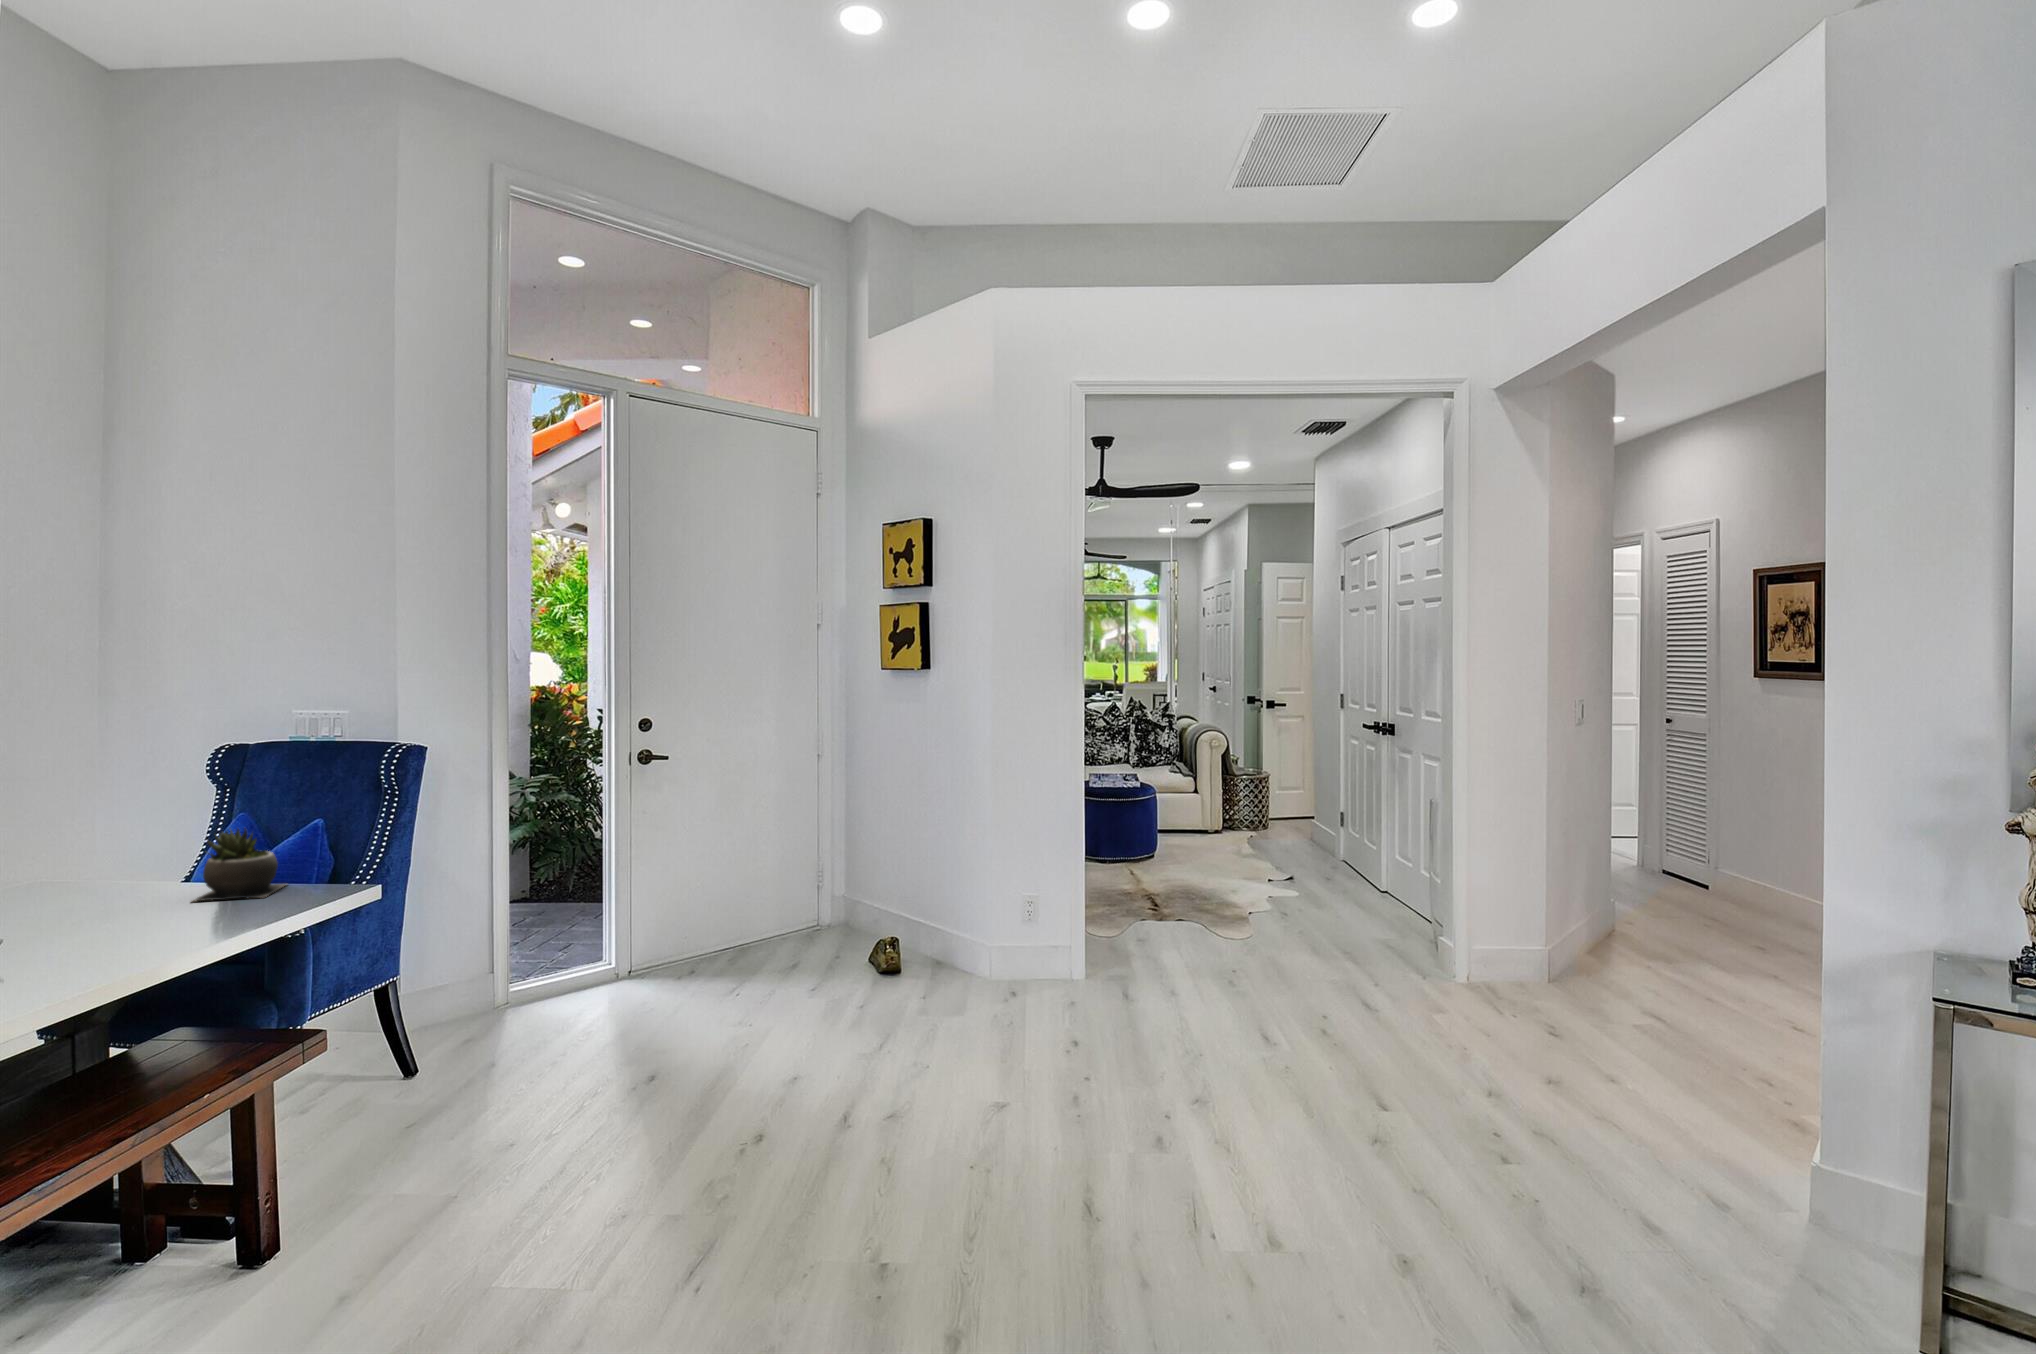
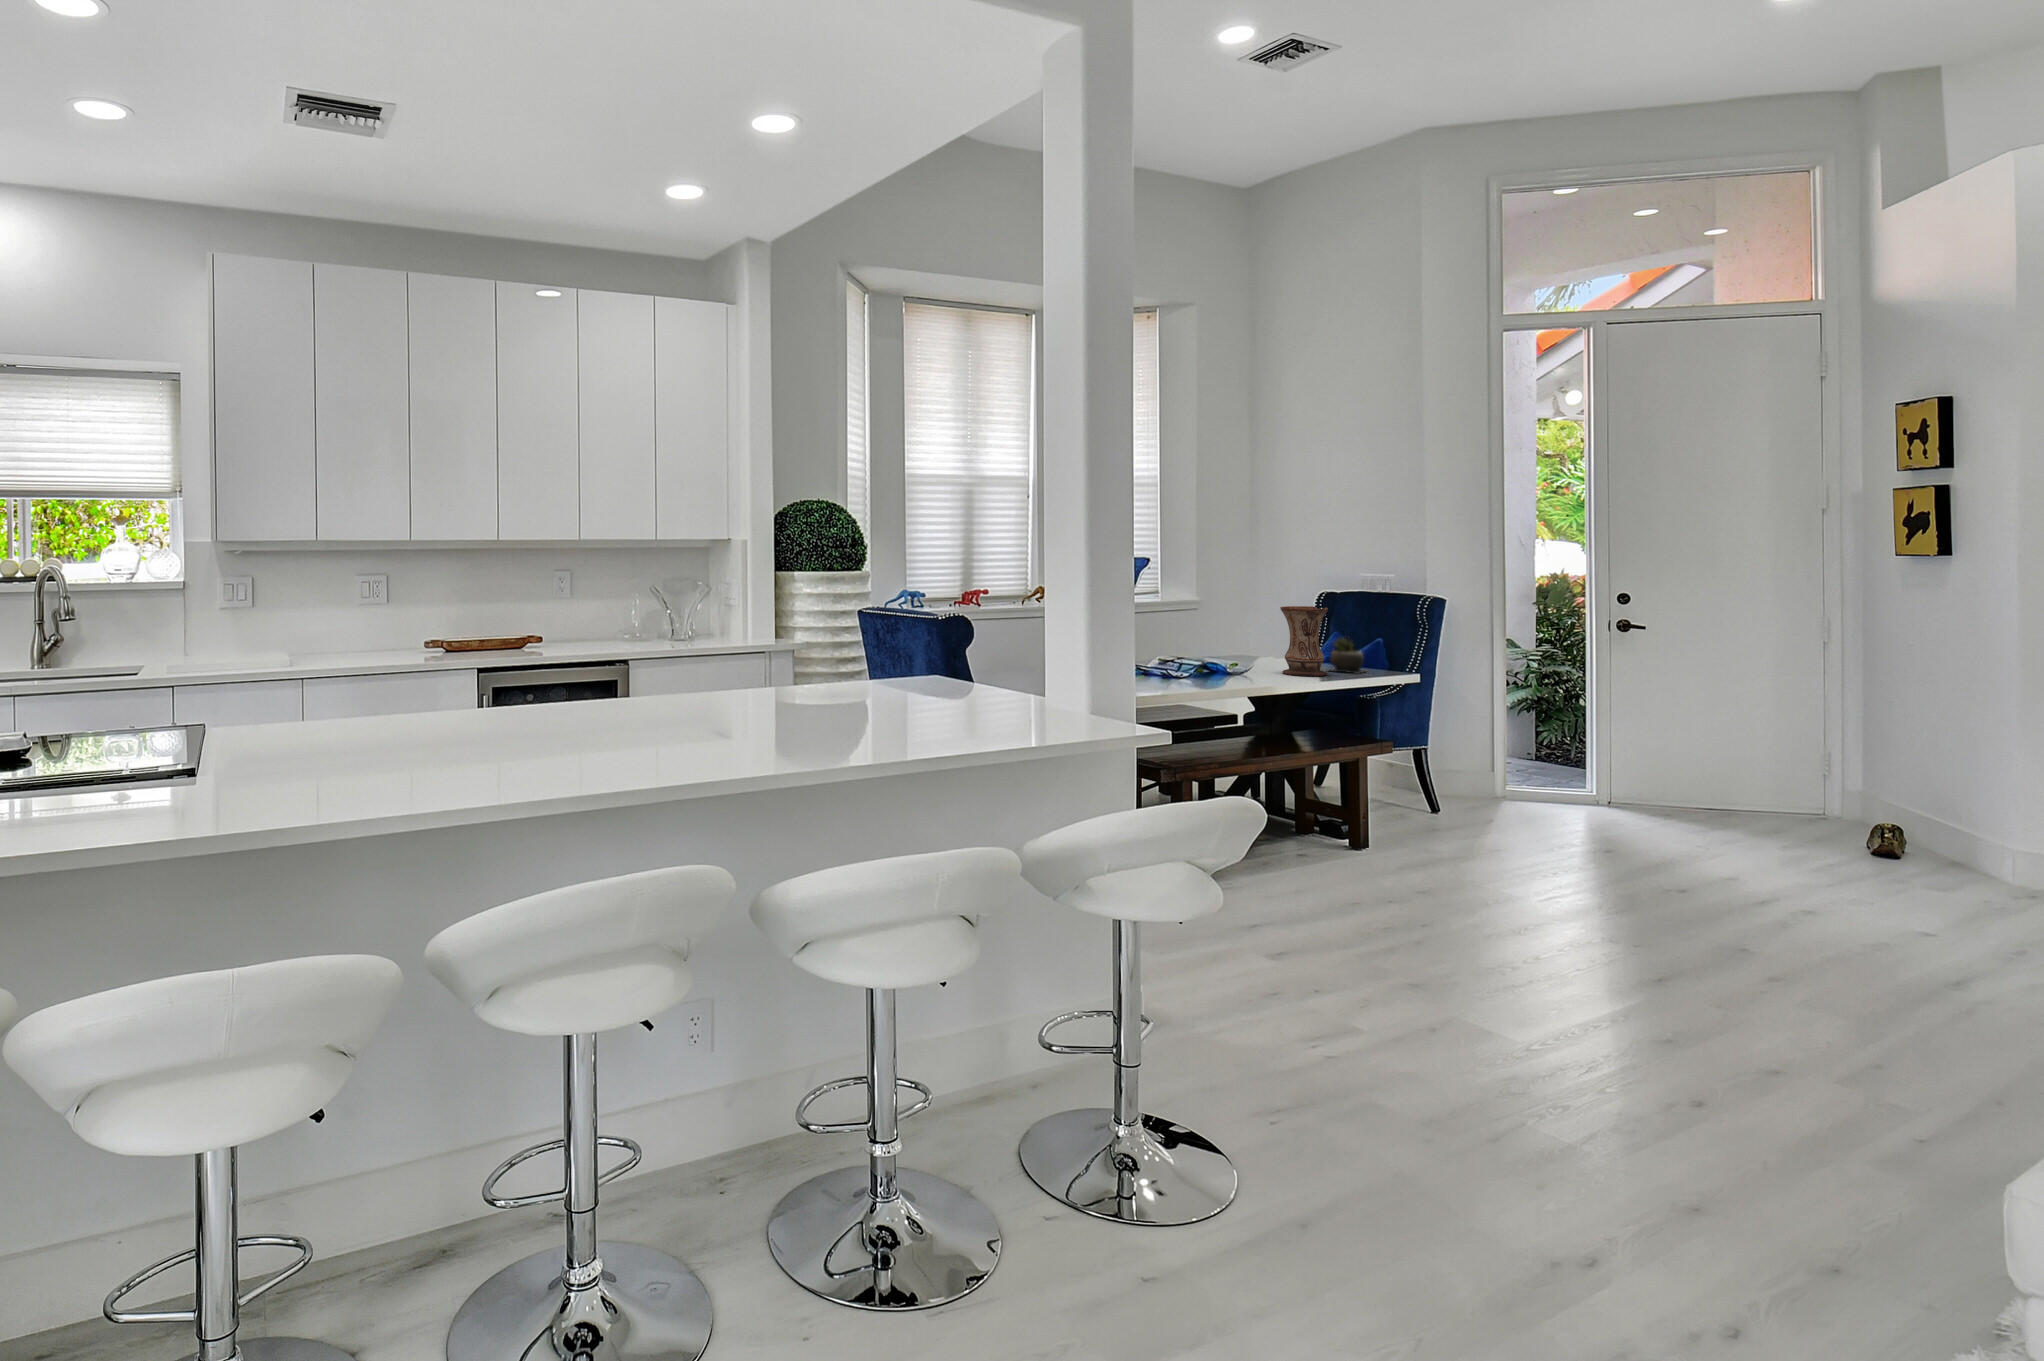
vase: none [62,778,190,936] -> present [1280,606,1328,676]

